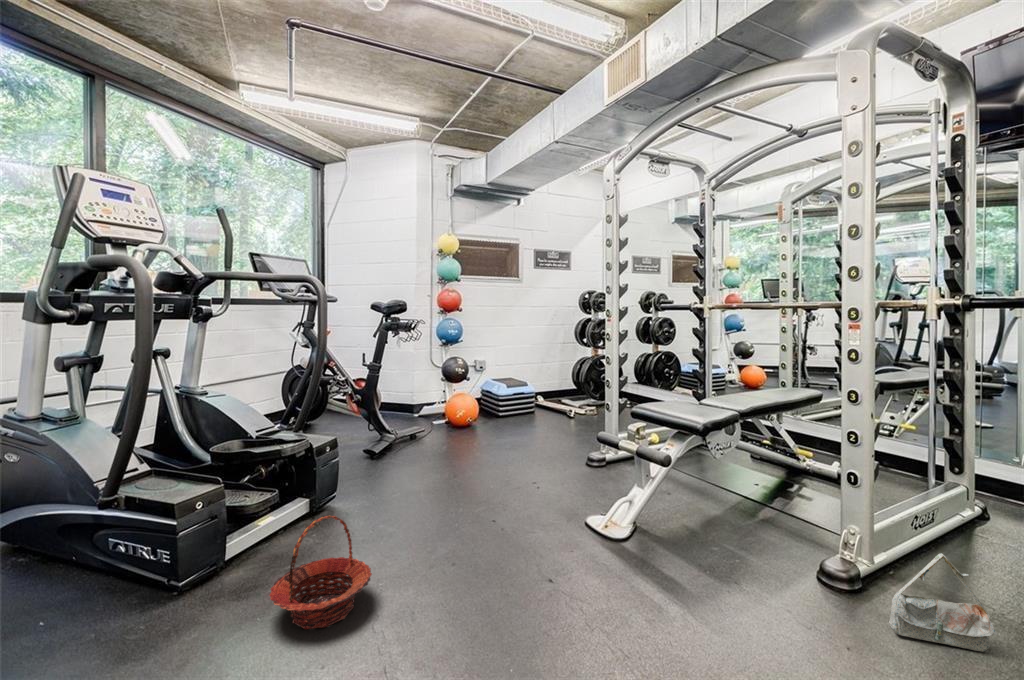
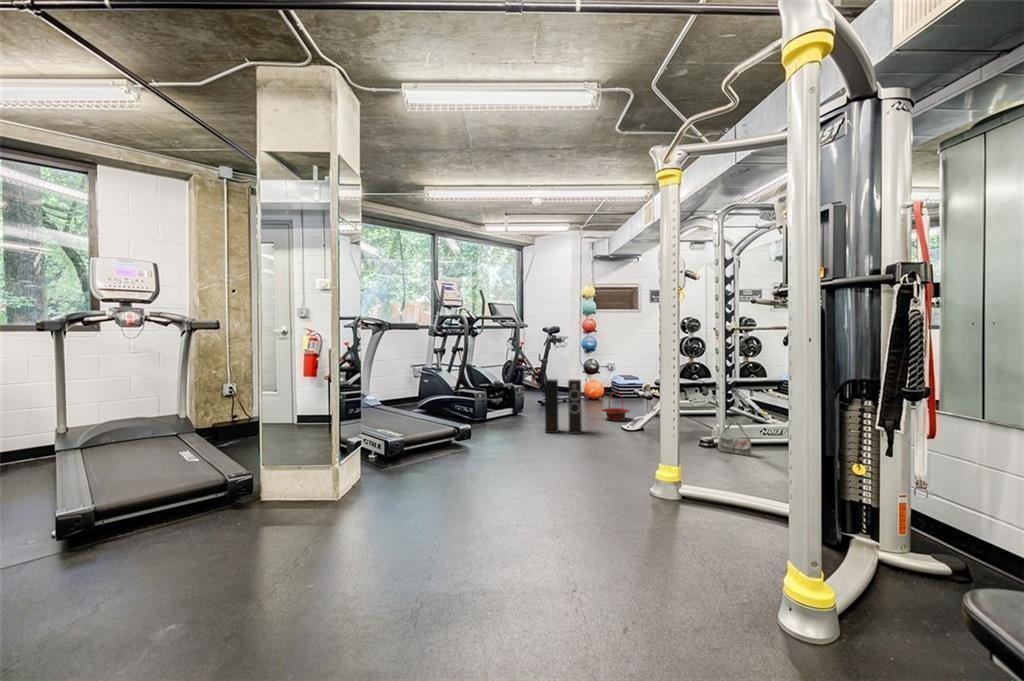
speaker: none [406,443,509,608] -> present [545,379,582,434]
basket: present [269,516,372,629] -> present [602,394,630,421]

